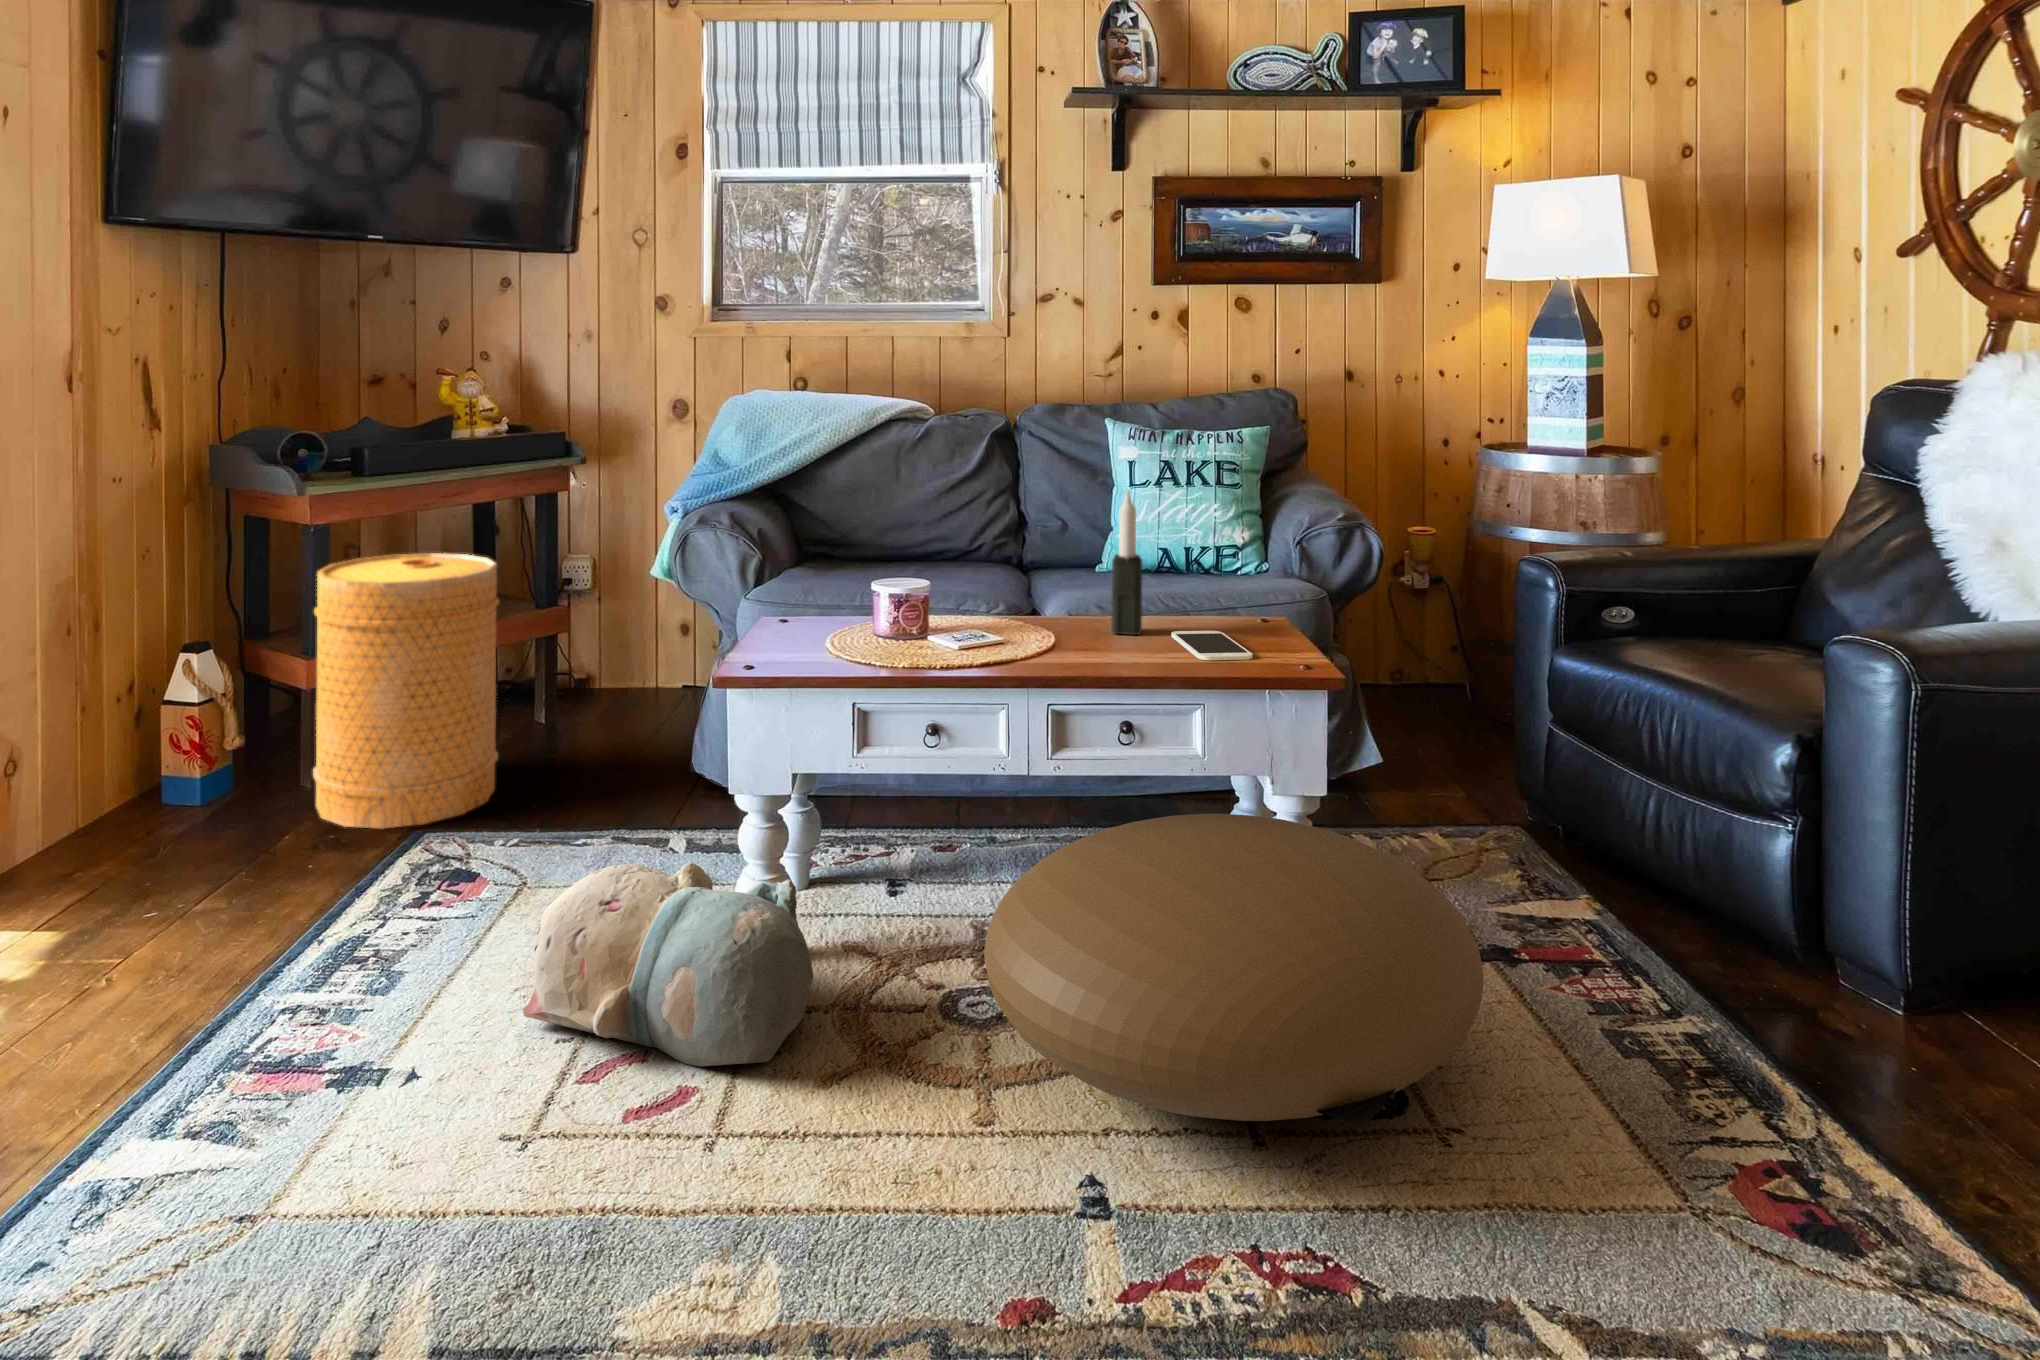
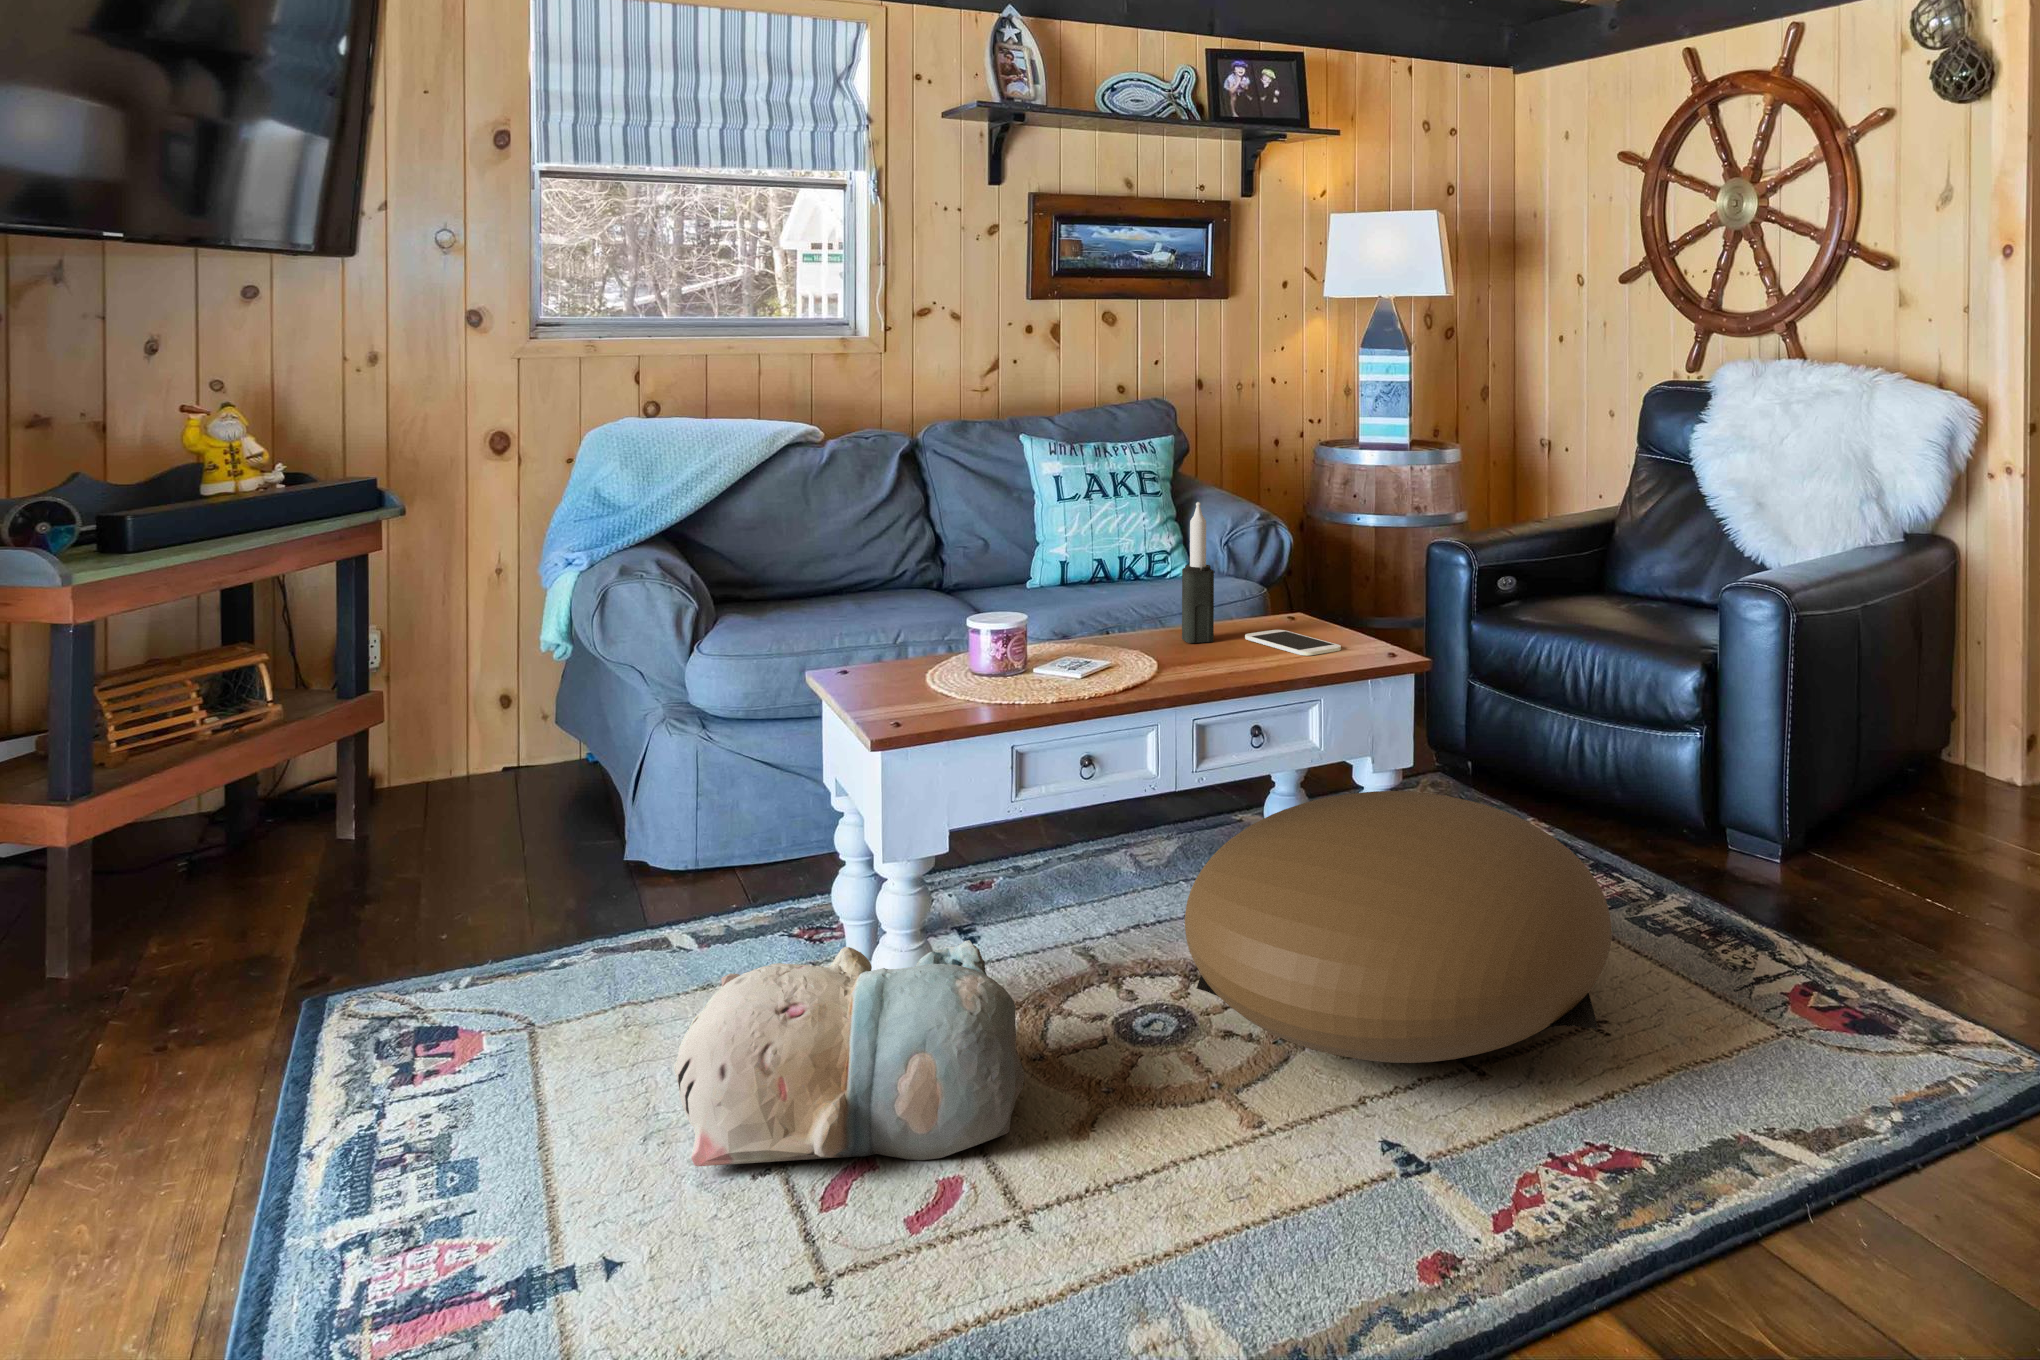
basket: present [313,553,499,829] -> none [106,642,381,1025]

